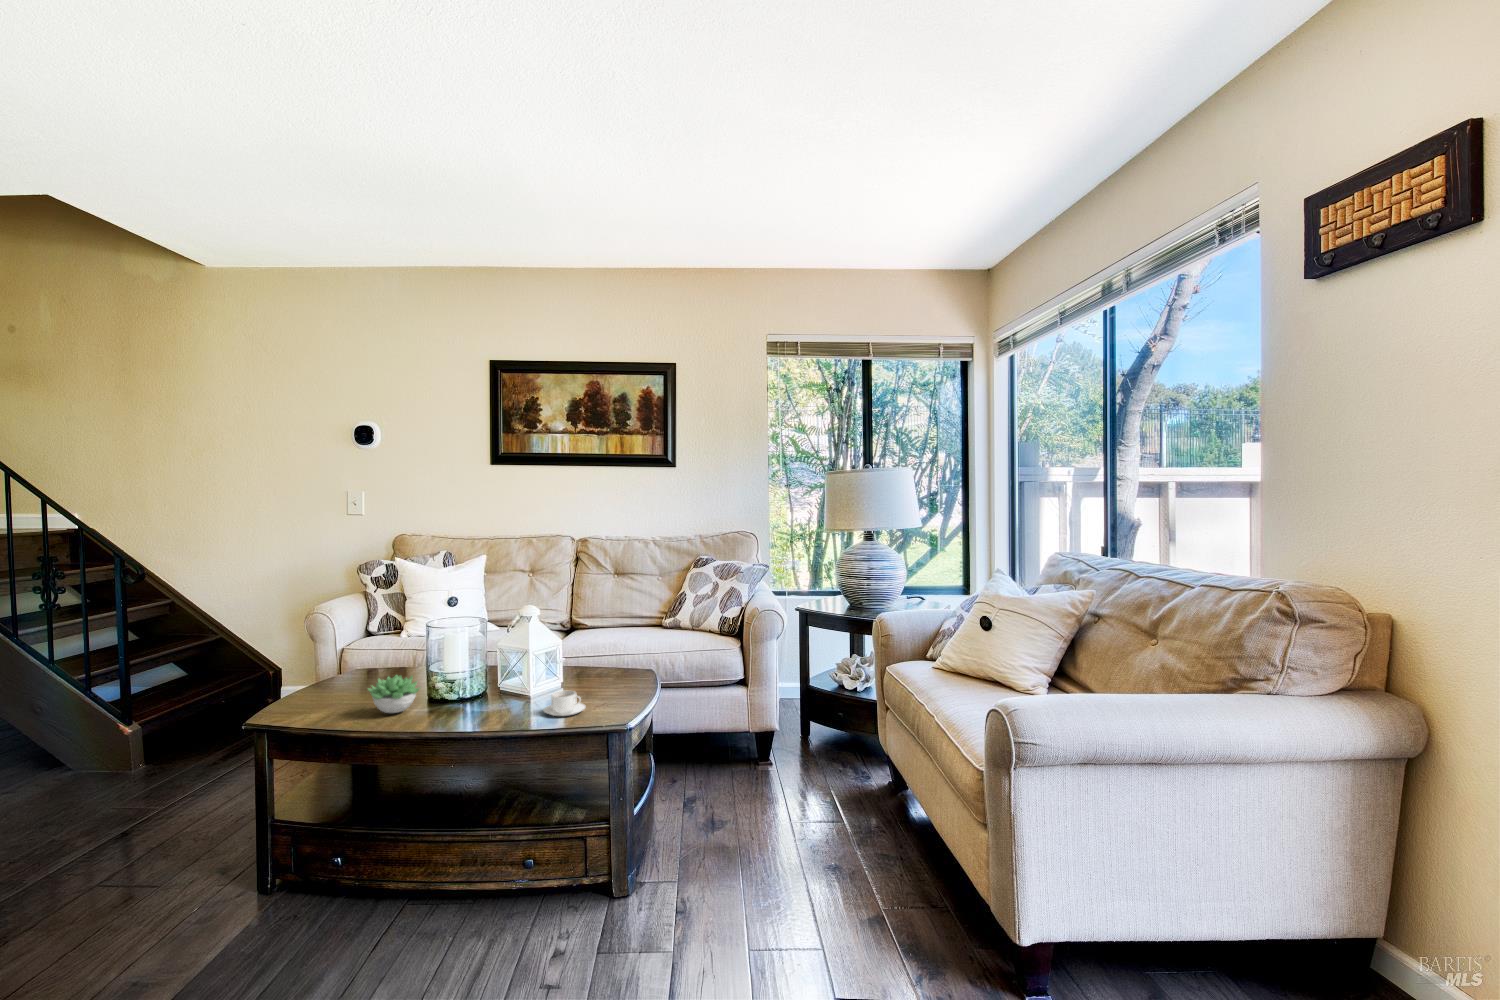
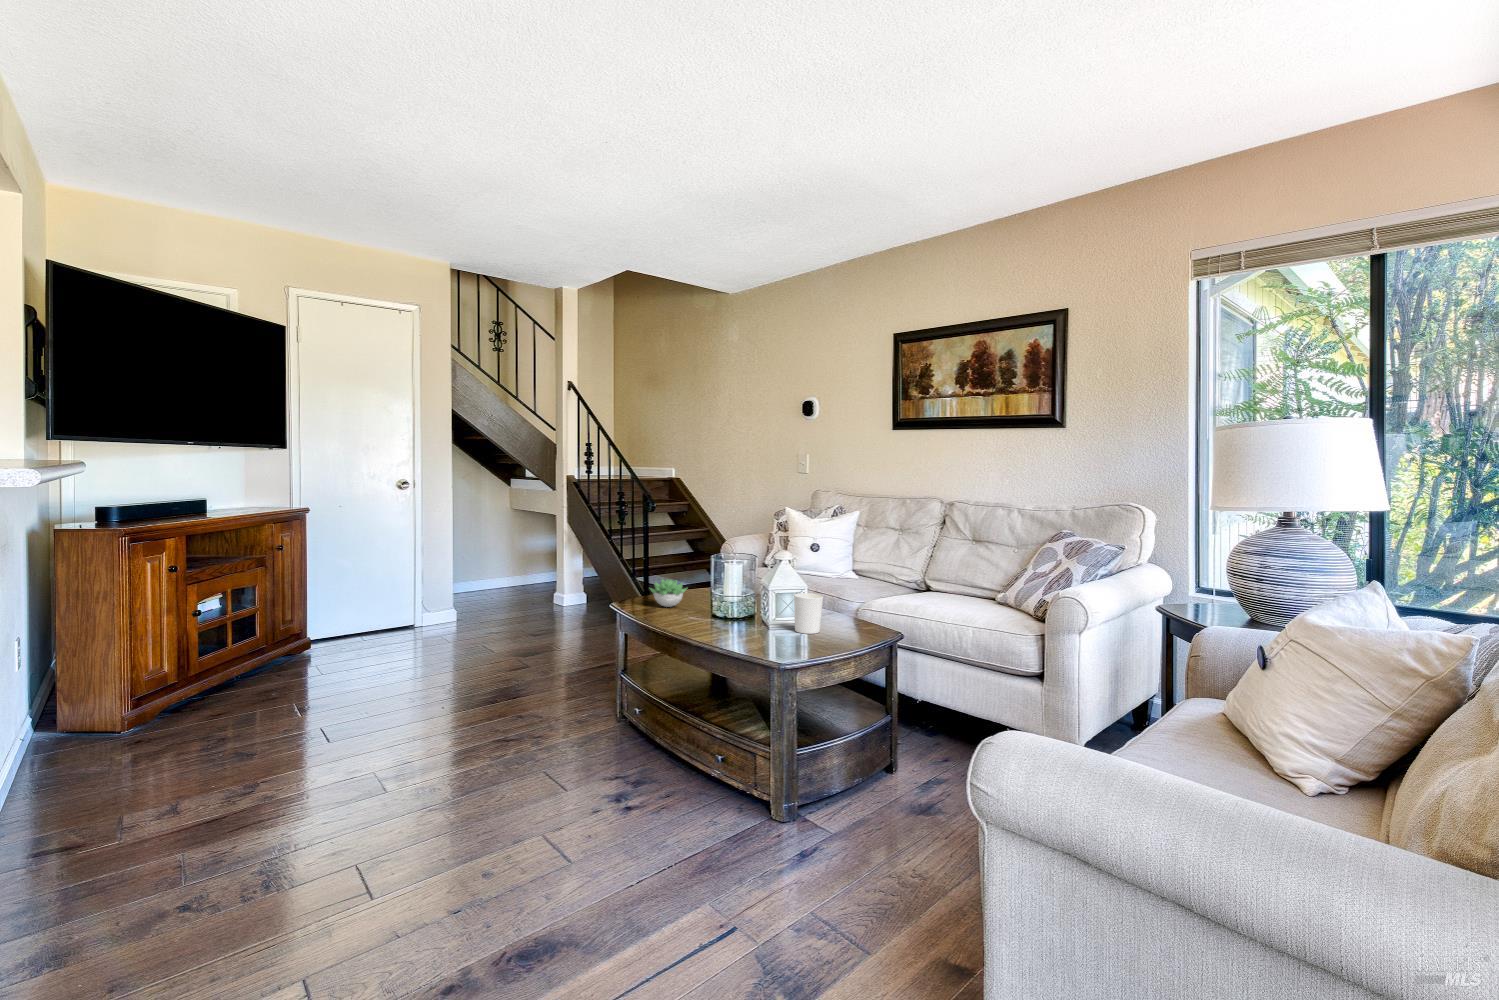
candle holder: none [588,654,620,699] -> present [794,593,823,634]
coffee cup: present [543,691,586,716] -> none [734,614,770,635]

